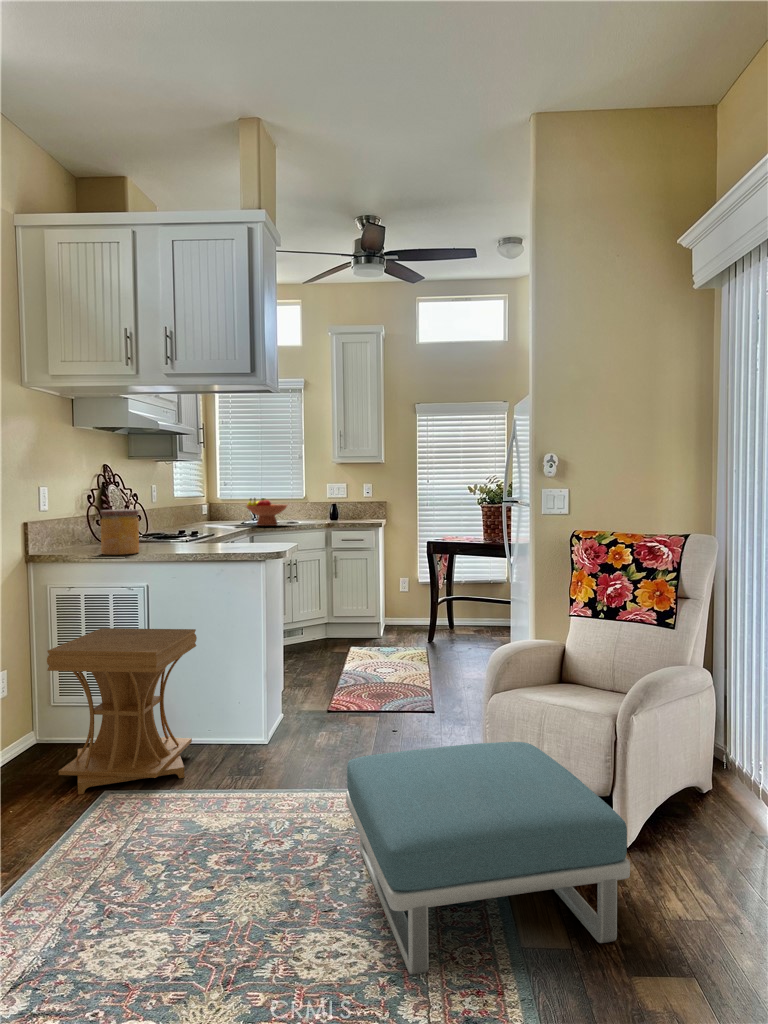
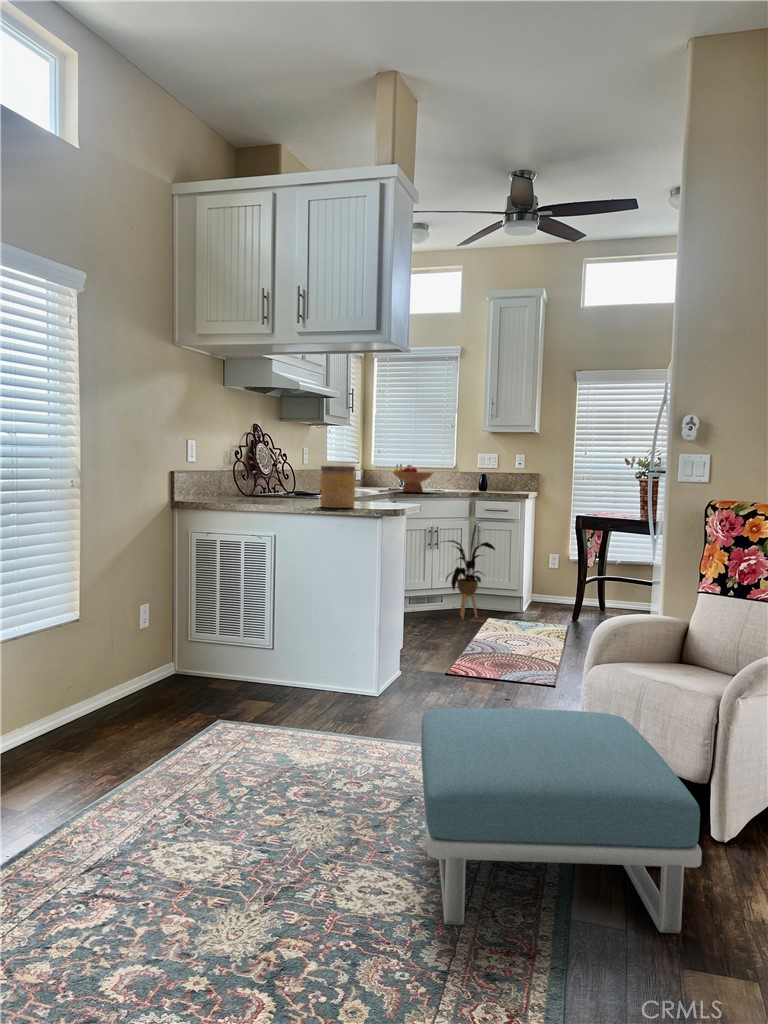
jar: present [100,509,139,555] -> present [321,466,355,508]
house plant: none [298,553,356,651] -> present [446,524,495,619]
side table: present [47,628,197,794] -> none [176,573,315,719]

